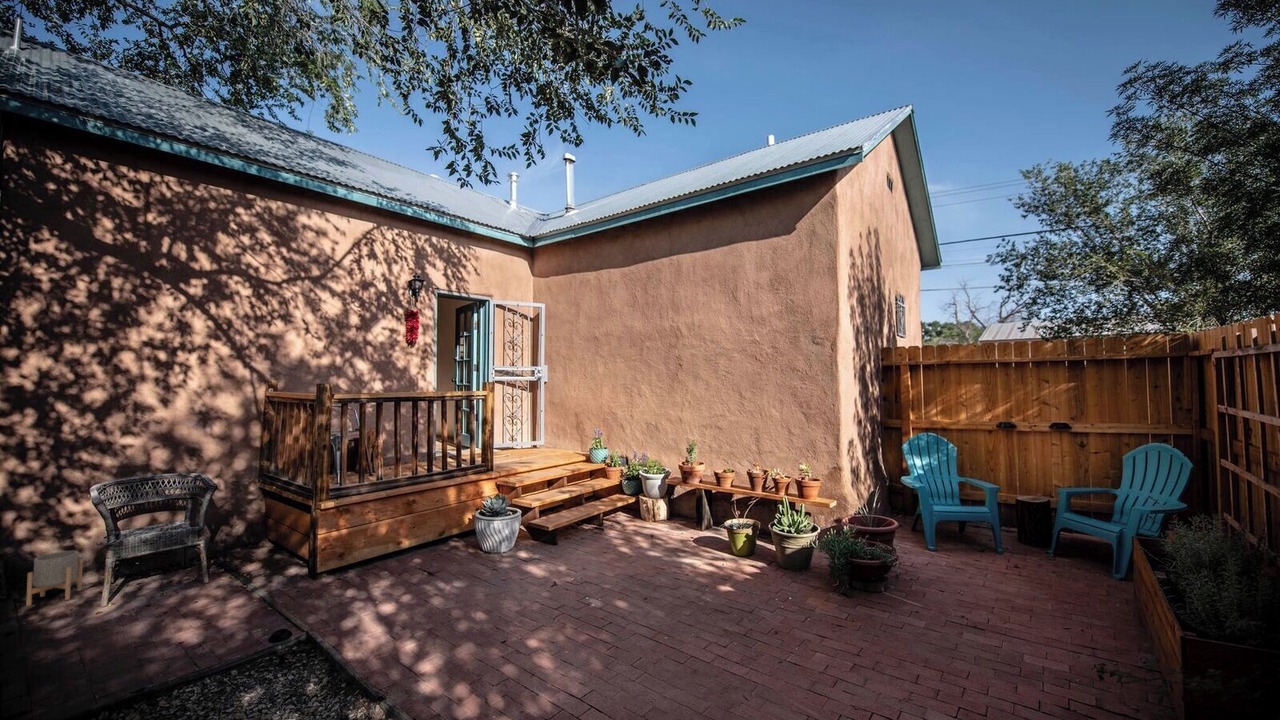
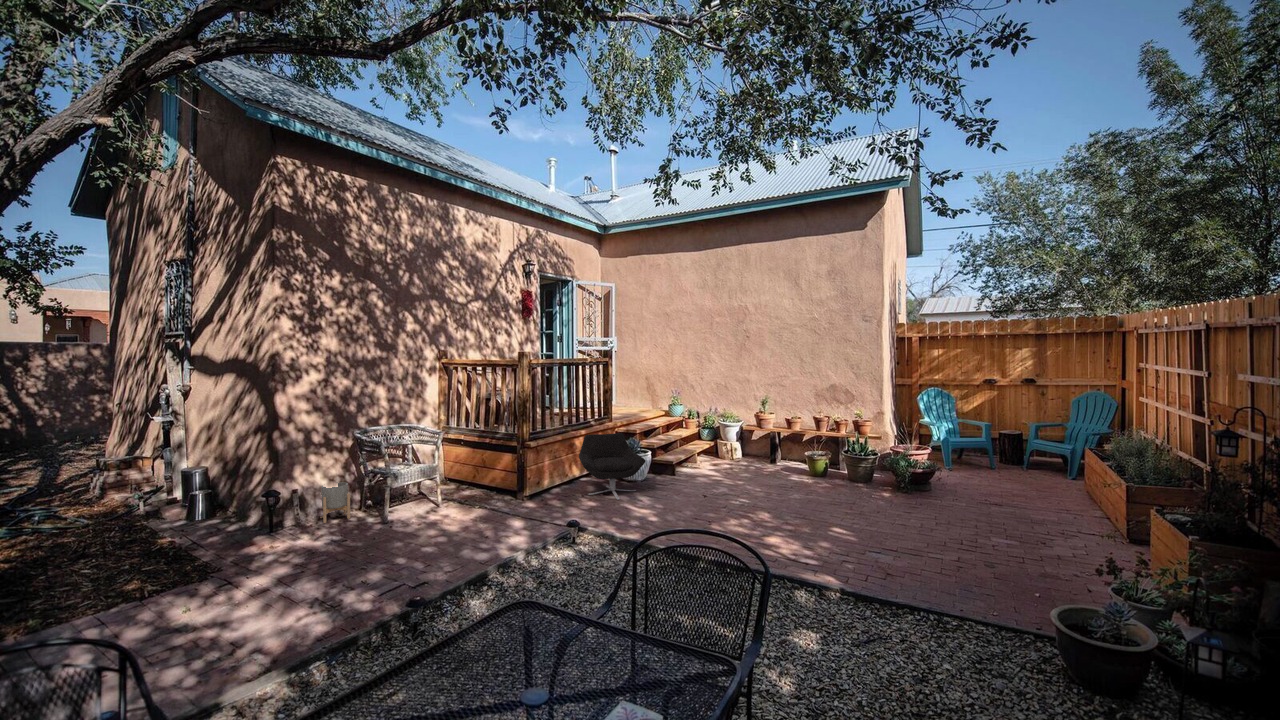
lounge chair: none [390,489,484,584] -> present [579,433,646,500]

